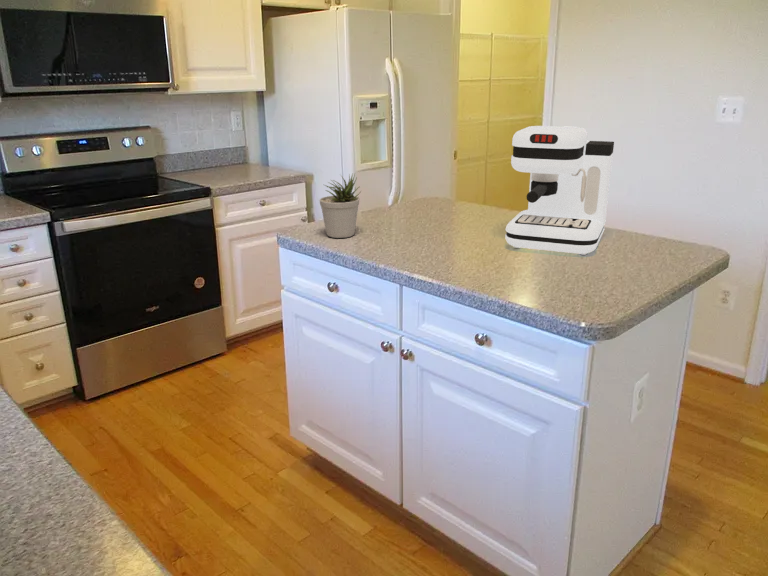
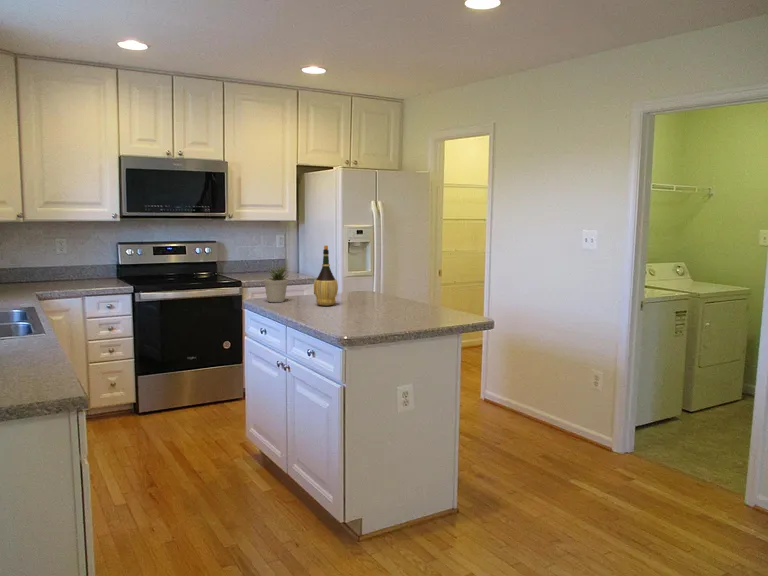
coffee maker: present [505,126,614,255] -> none [353,240,425,315]
wine bottle: none [416,139,456,240] -> present [314,246,338,305]

